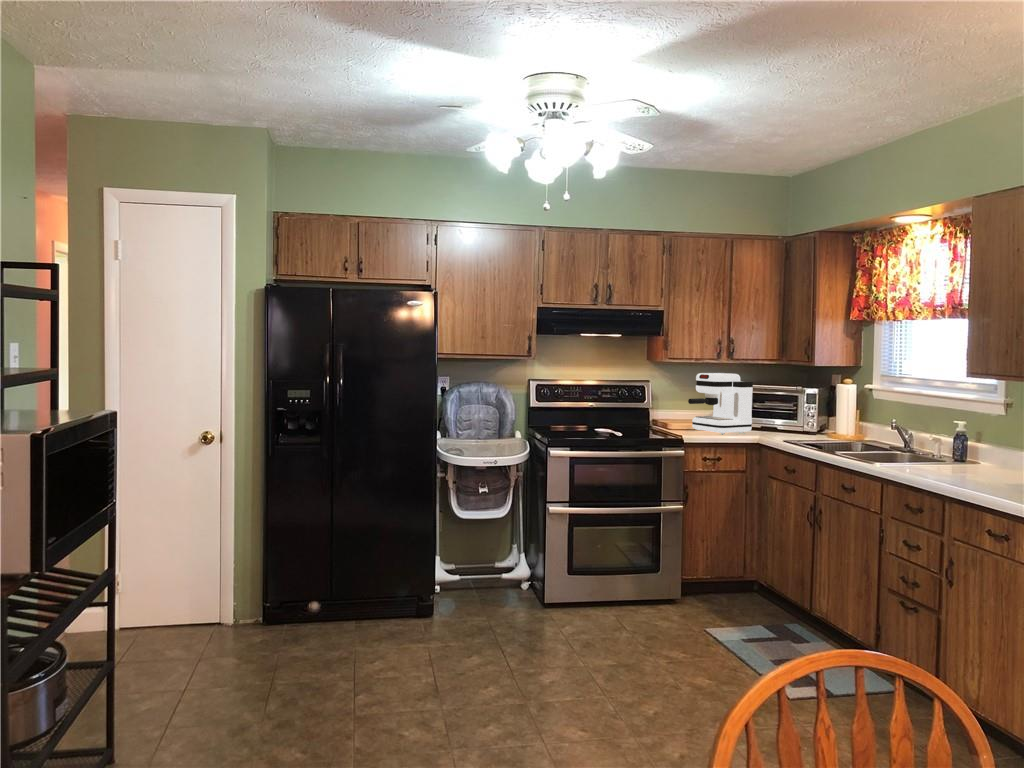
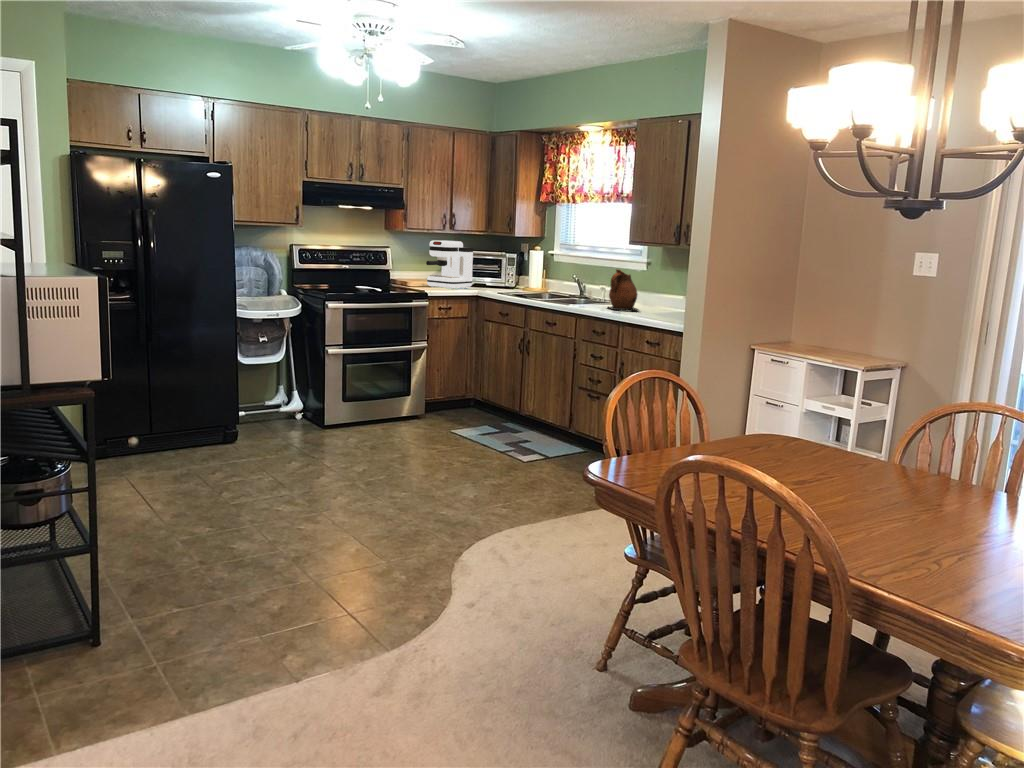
ceramic pitcher: none [929,414,987,478] -> present [608,269,638,311]

